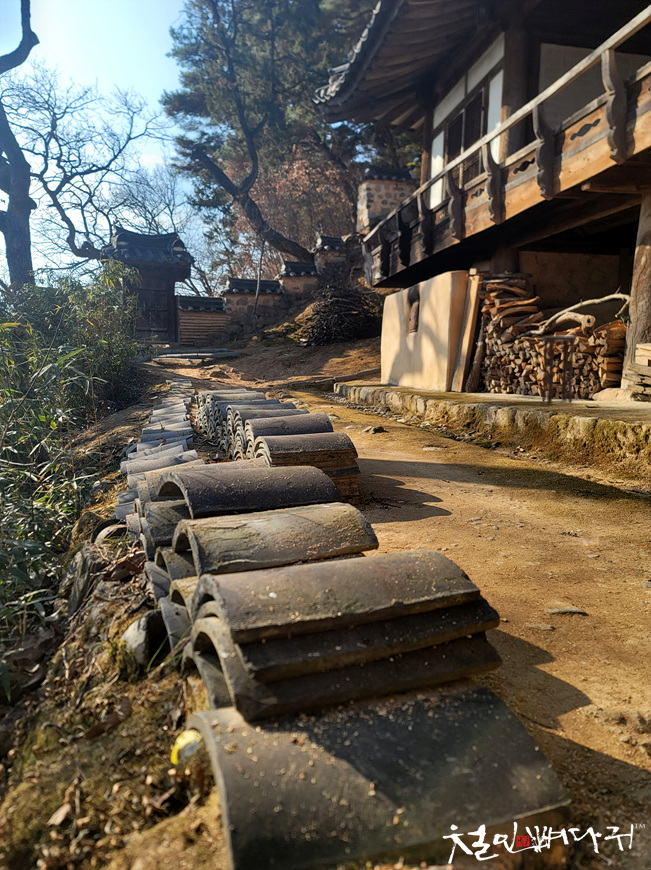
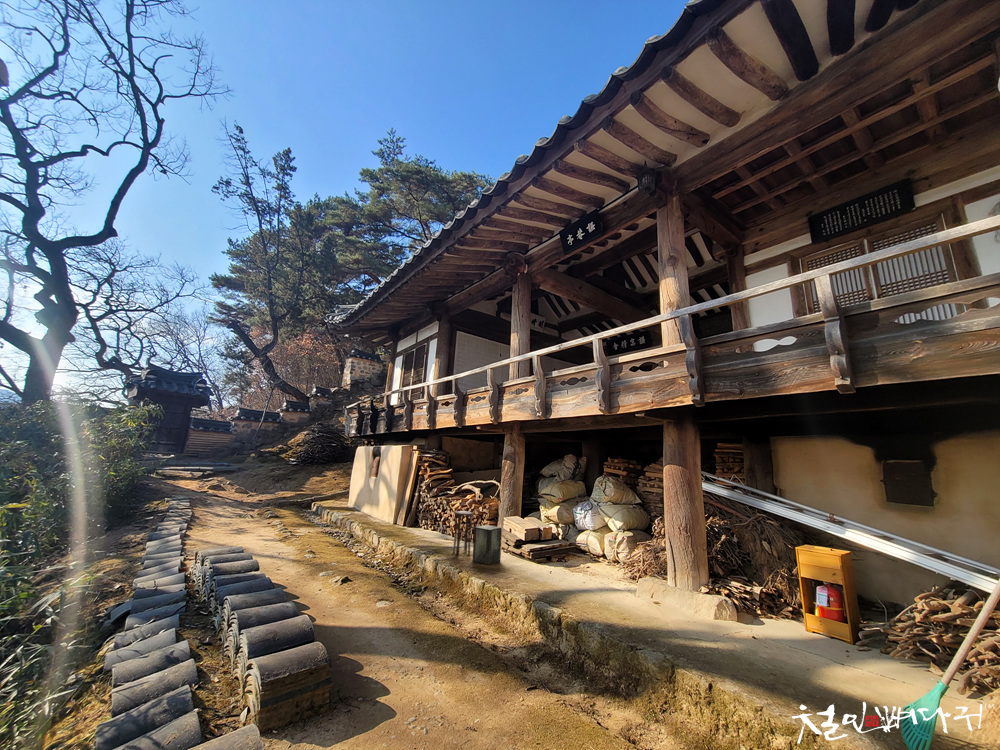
storage box: none [576,349,630,408] -> present [473,525,502,565]

